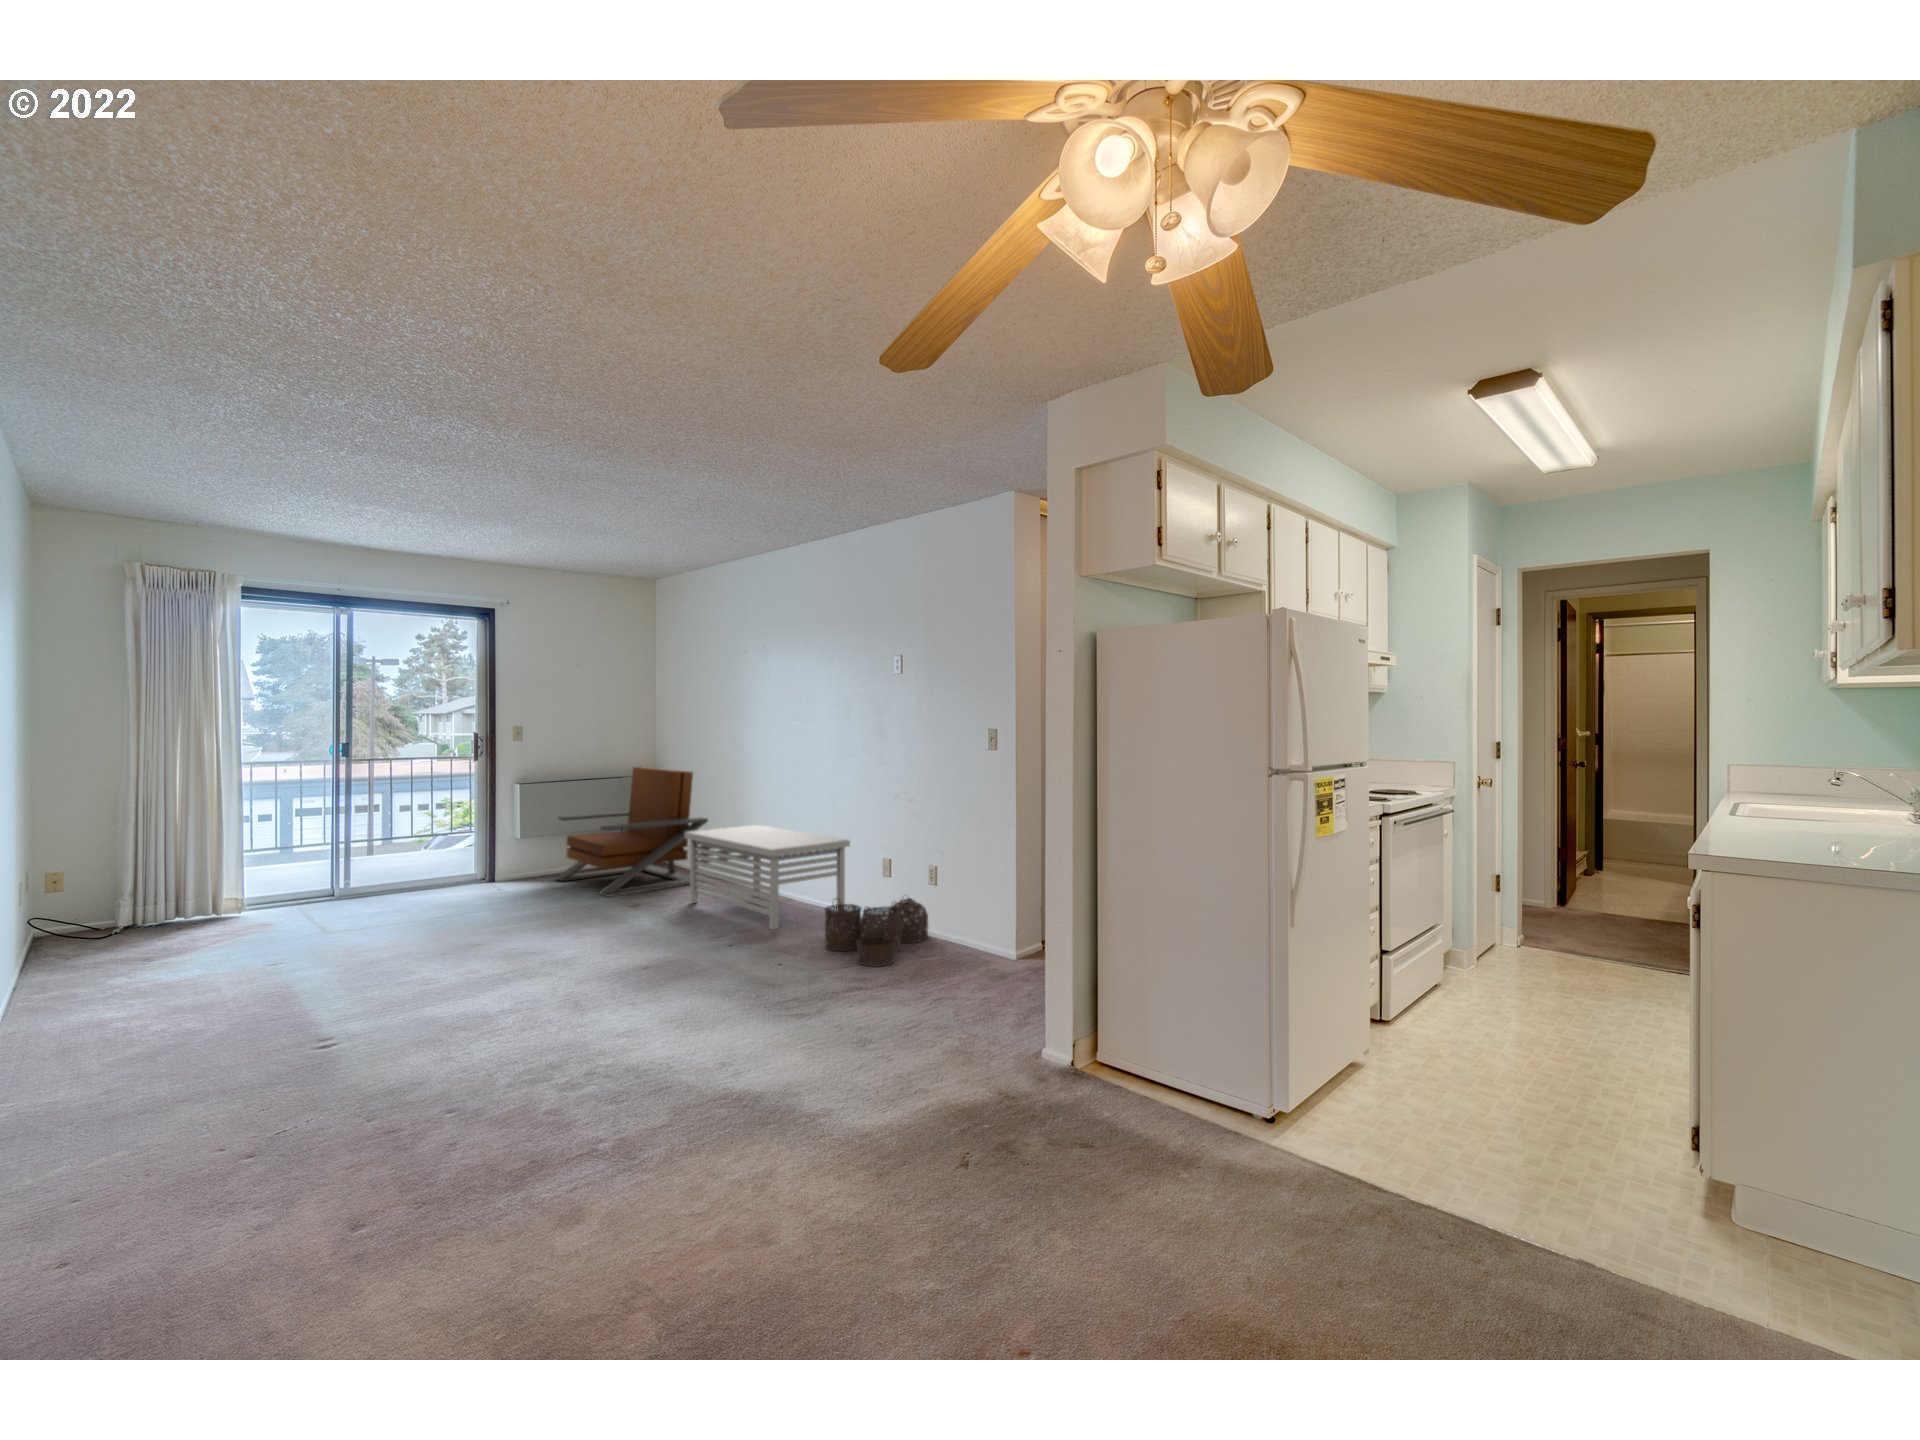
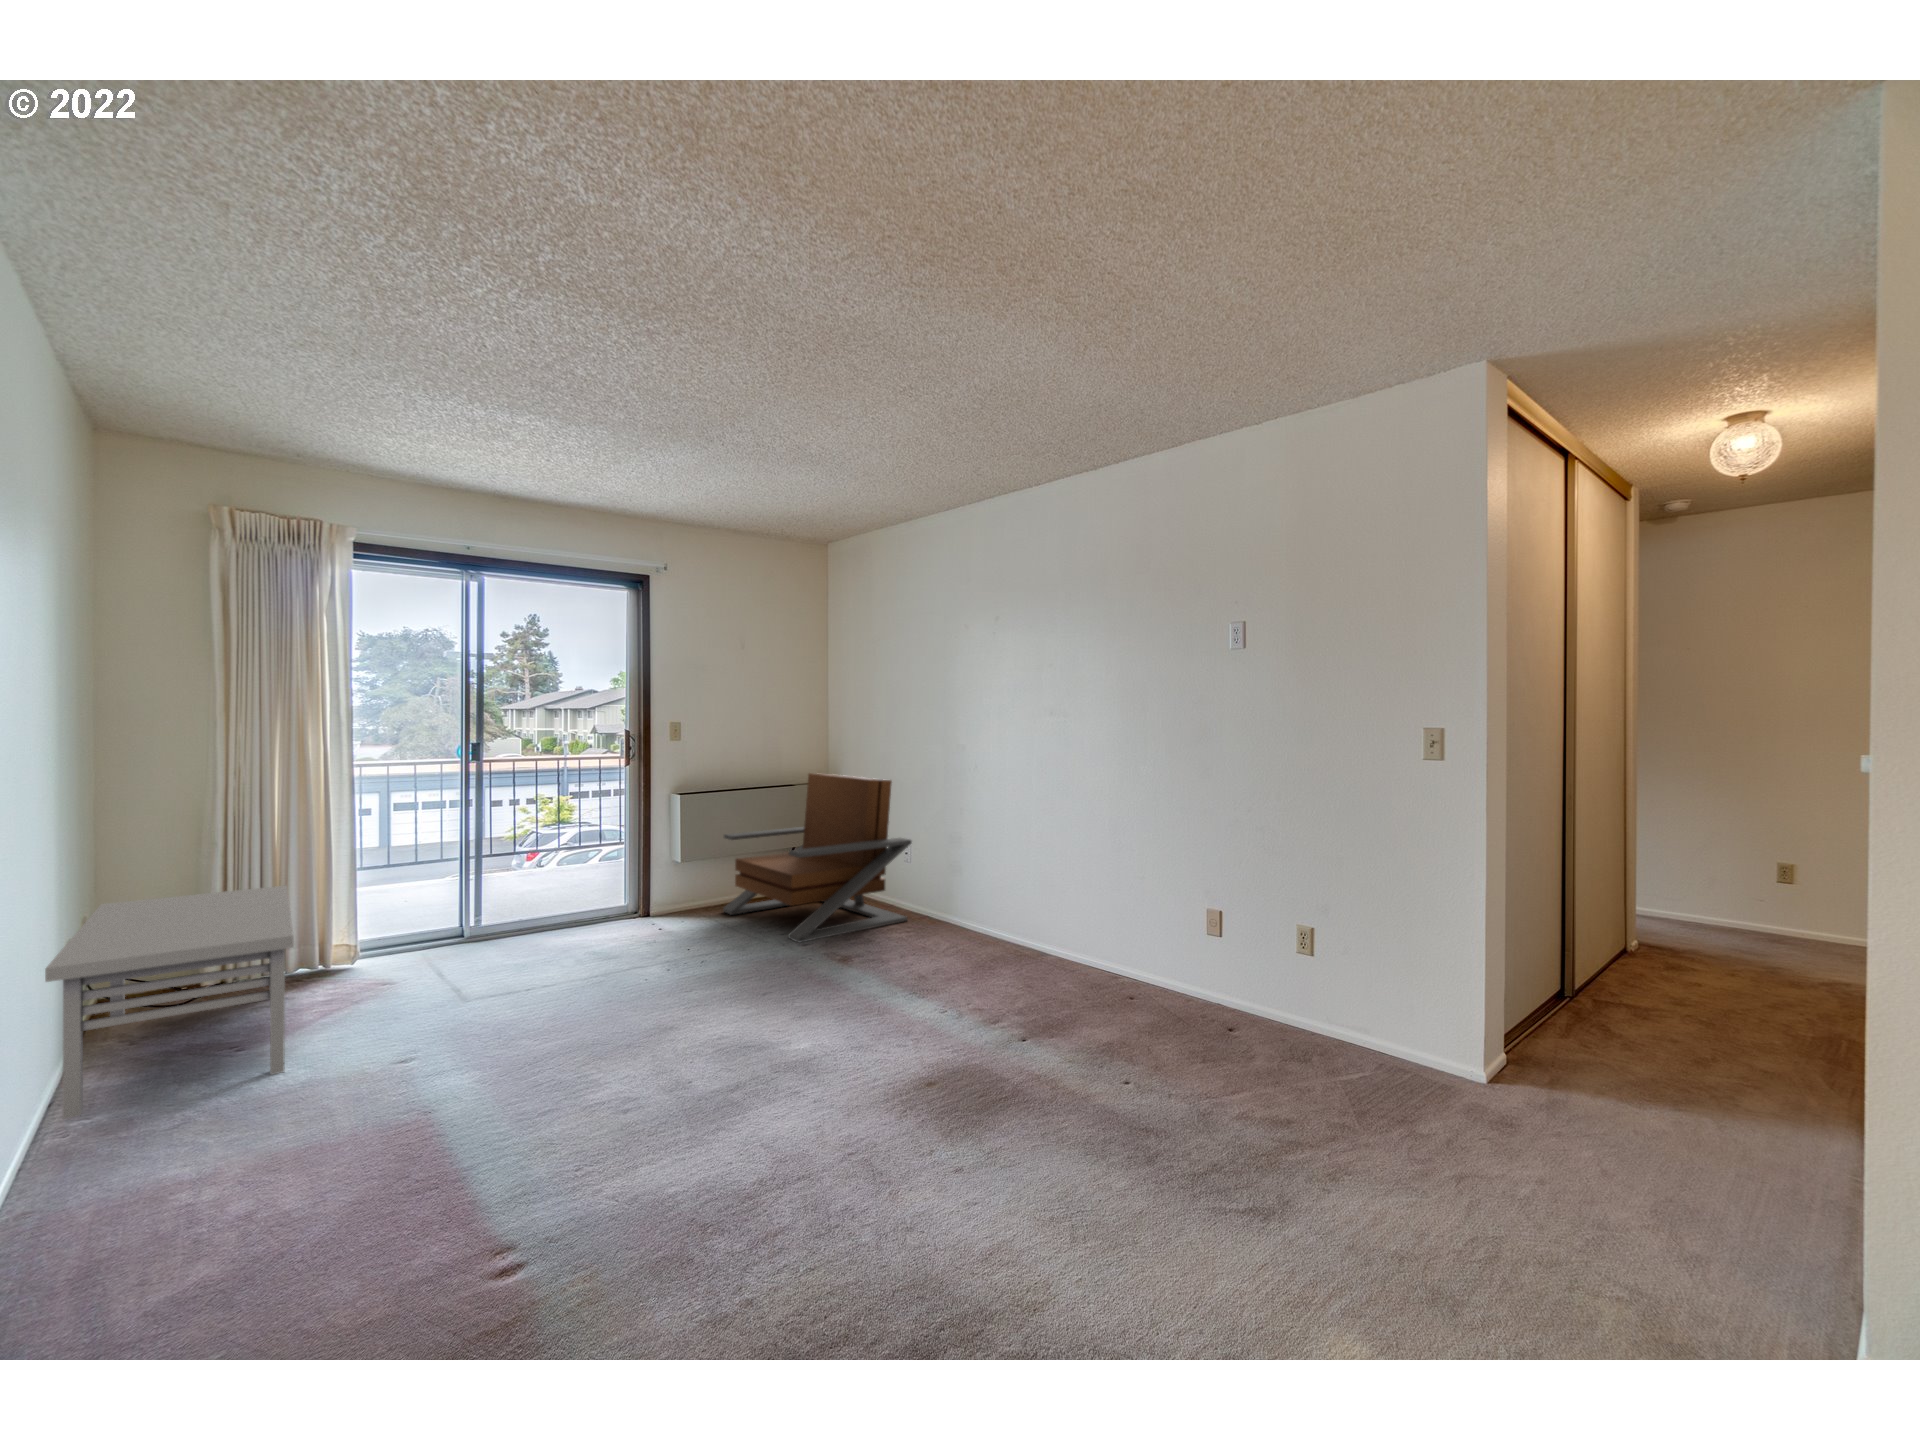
storage bench: present [685,825,850,929] -> present [45,885,294,1119]
woven basket: present [825,898,928,967] -> none [1173,968,1315,1098]

